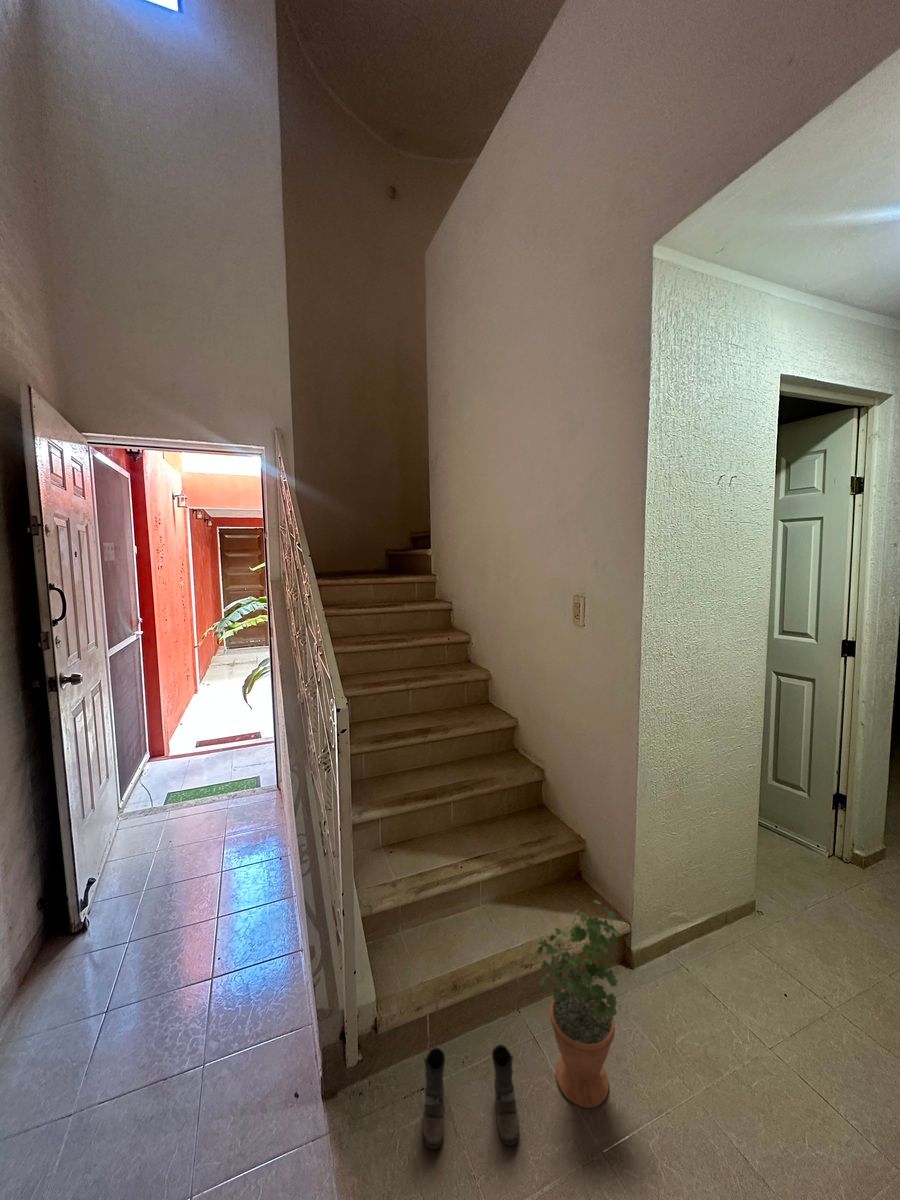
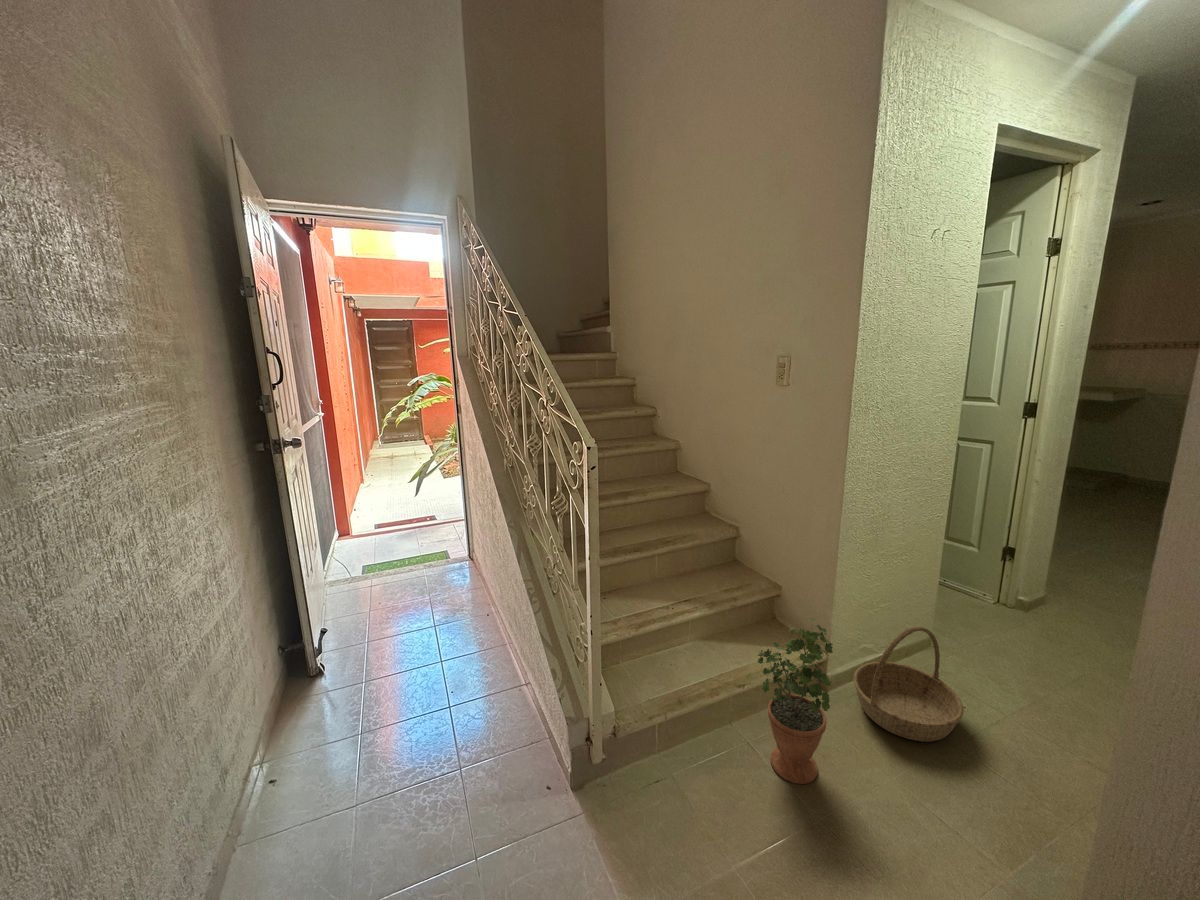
basket: none [659,904,780,1049] -> present [853,627,964,742]
boots: present [423,1045,519,1149] -> none [662,737,746,813]

